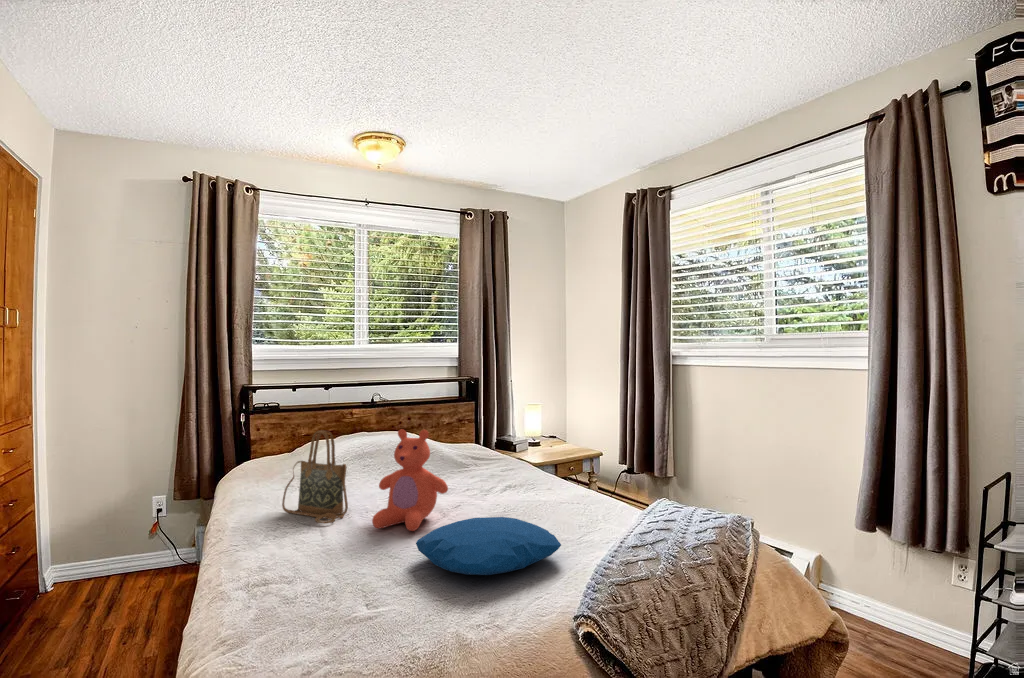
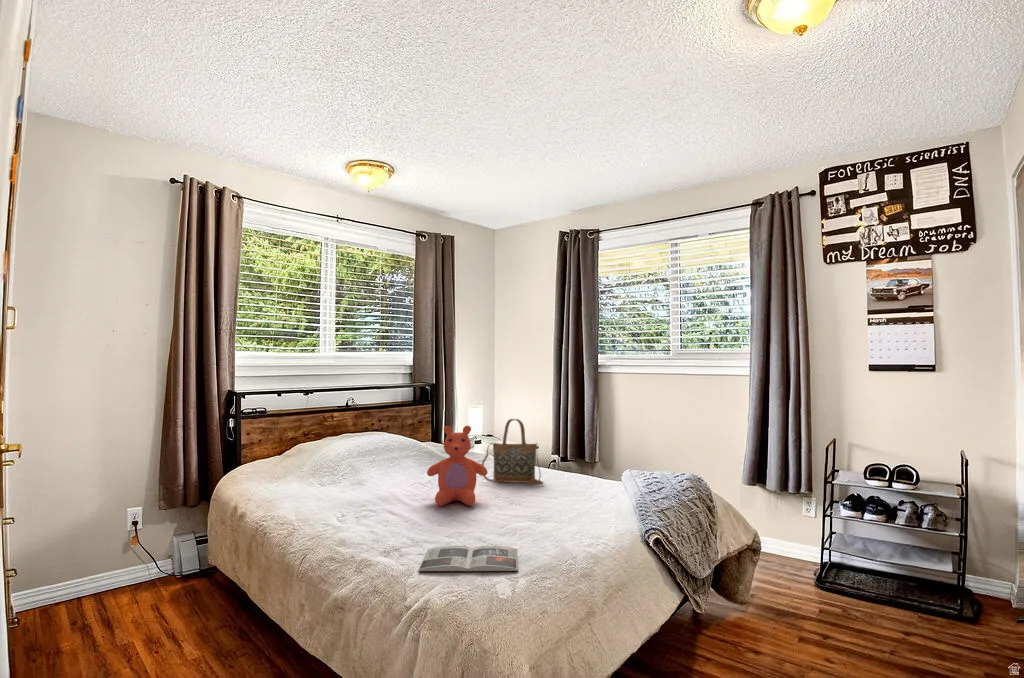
handbag: present [282,430,348,523] -> present [482,419,543,485]
pillow: present [416,517,561,575] -> none [499,488,602,525]
magazine: none [222,593,386,651] -> present [418,545,518,571]

